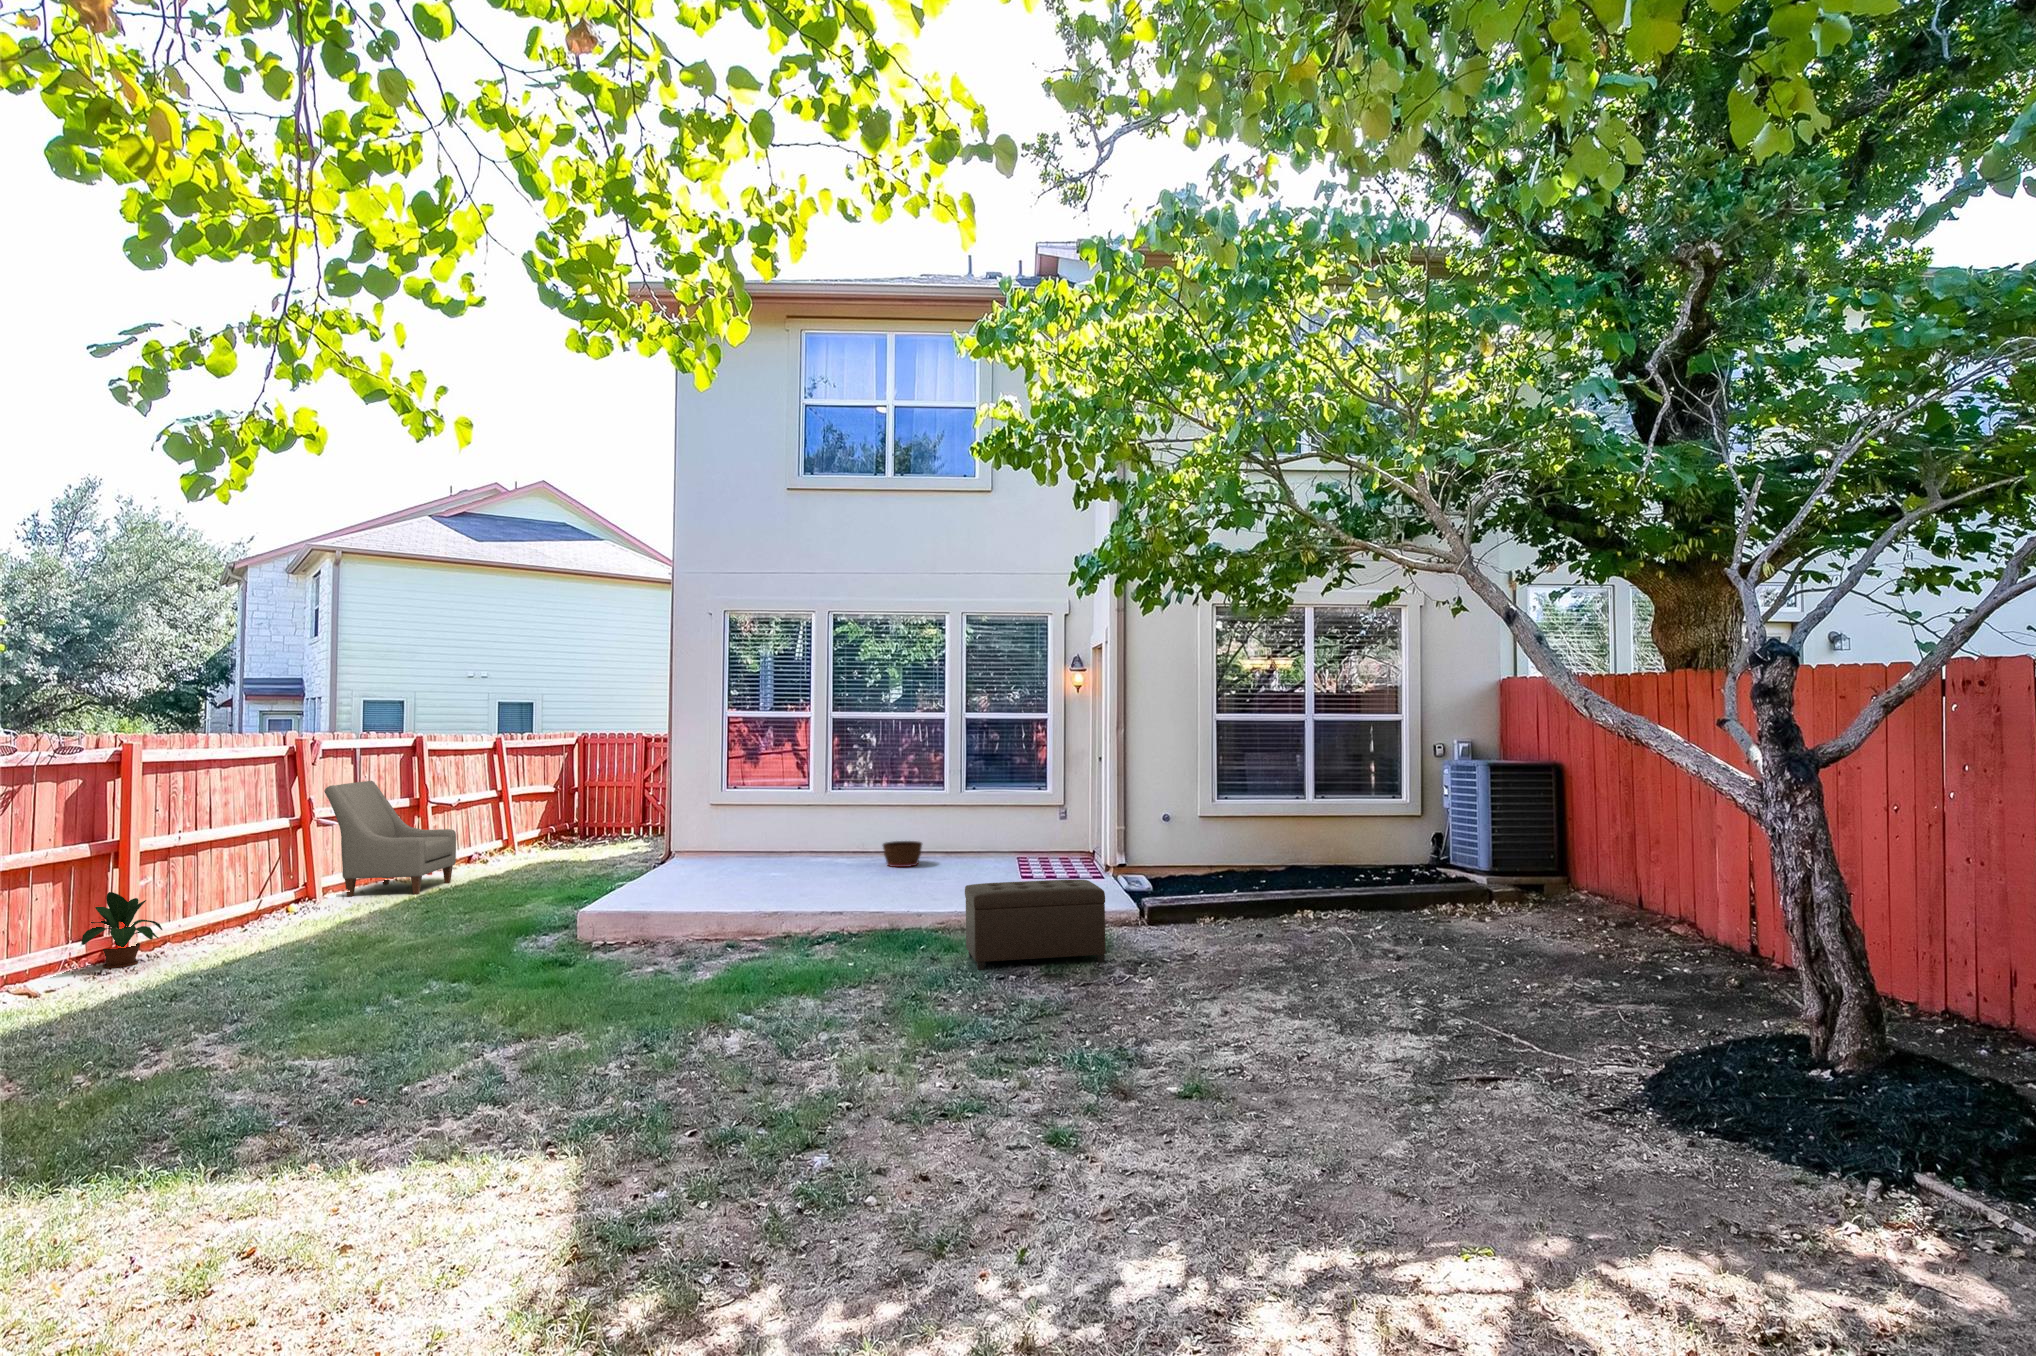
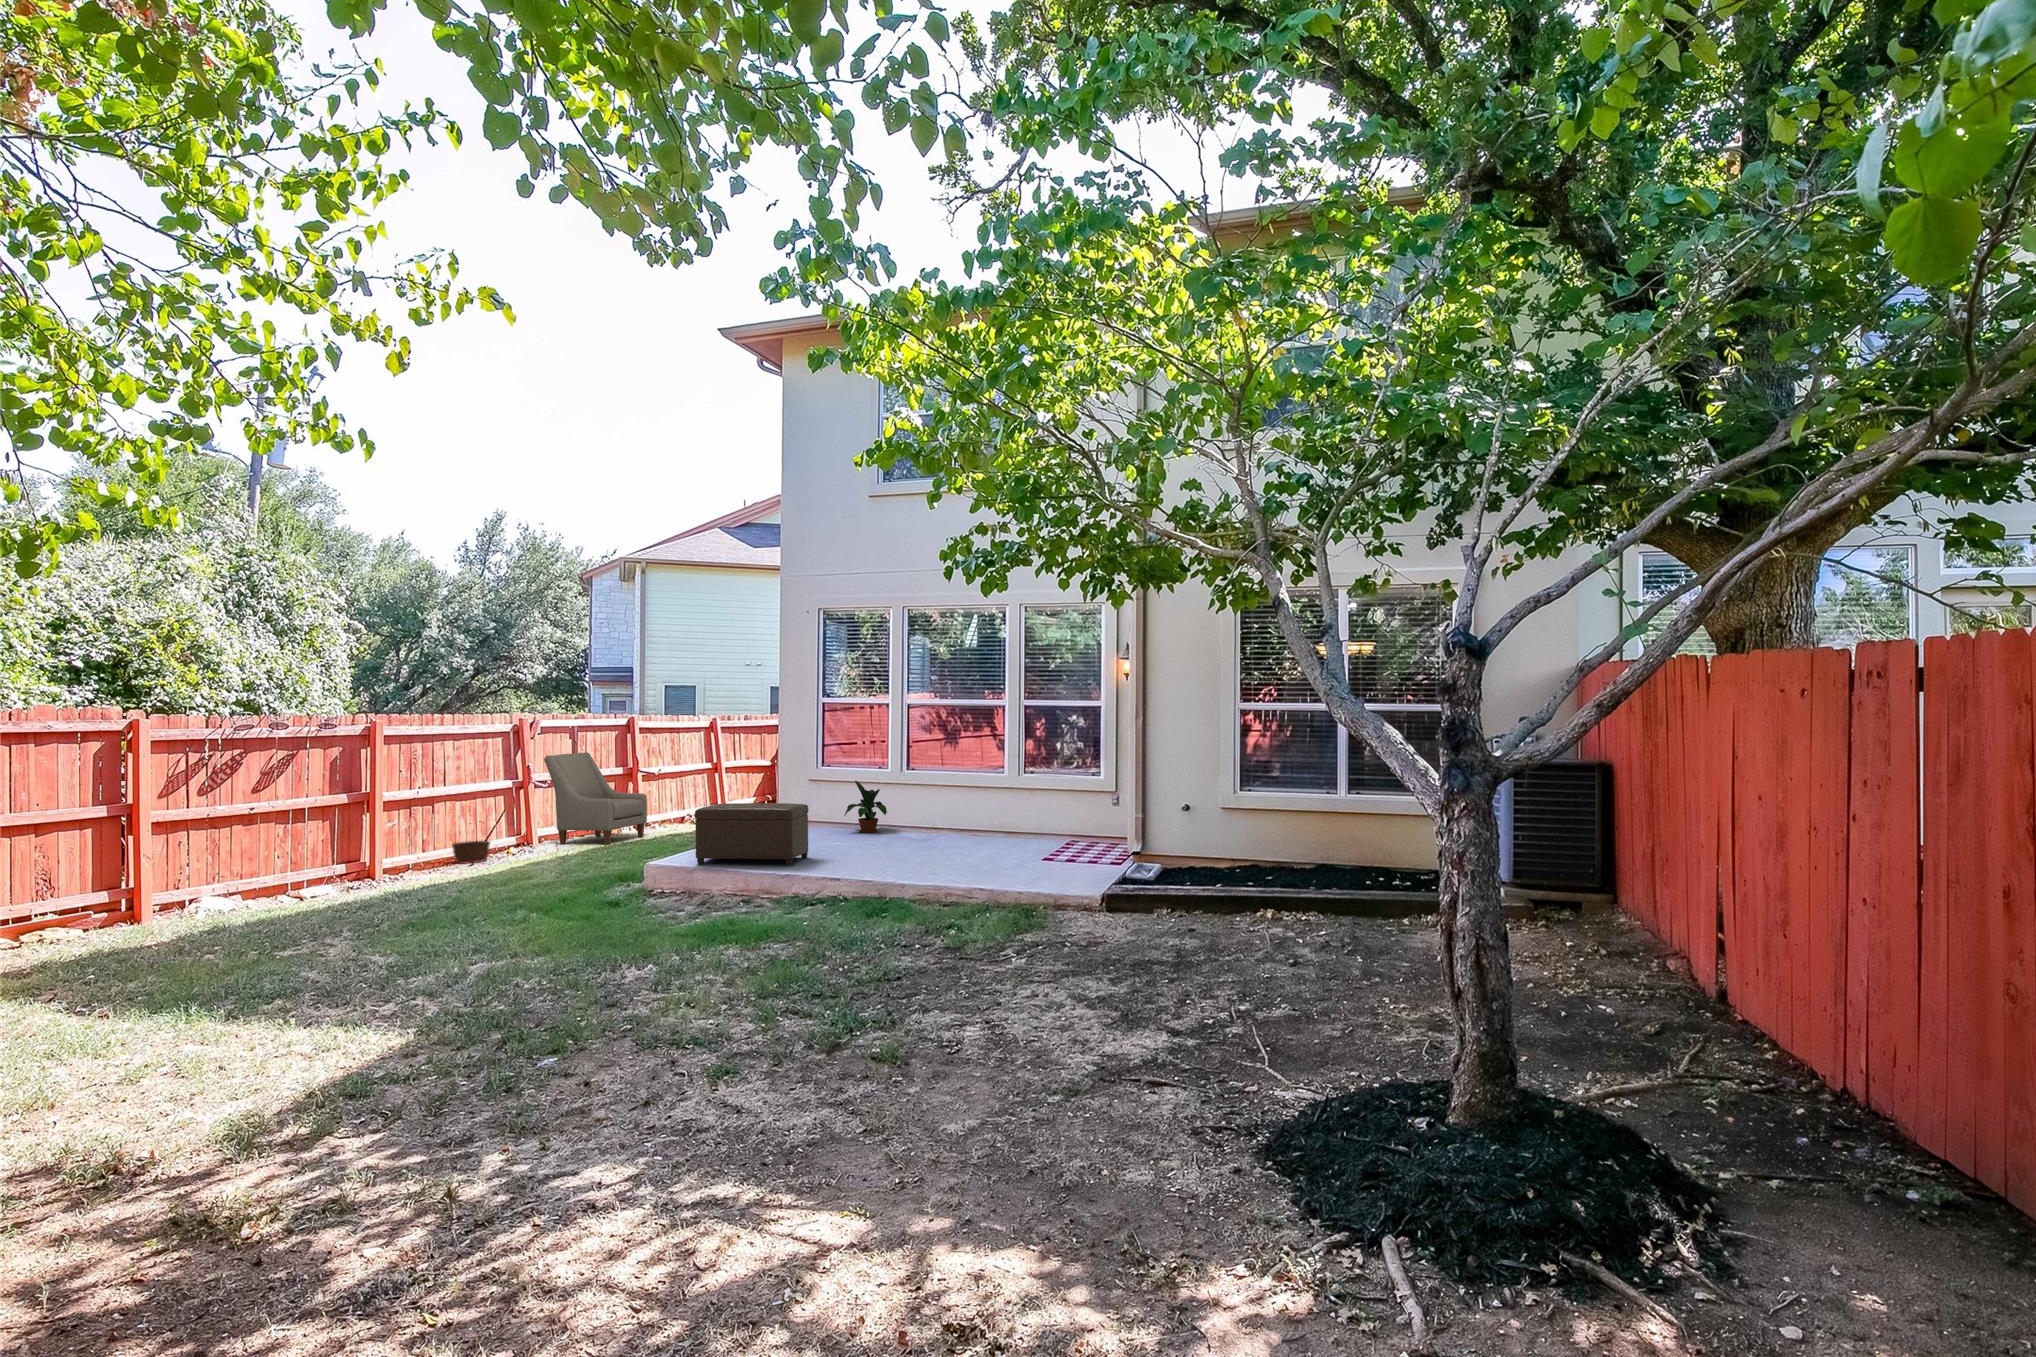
basket: present [882,841,922,867] -> present [452,841,490,864]
ottoman: present [965,880,1106,970] -> present [695,803,808,865]
potted plant: present [81,892,162,968] -> present [845,781,887,833]

